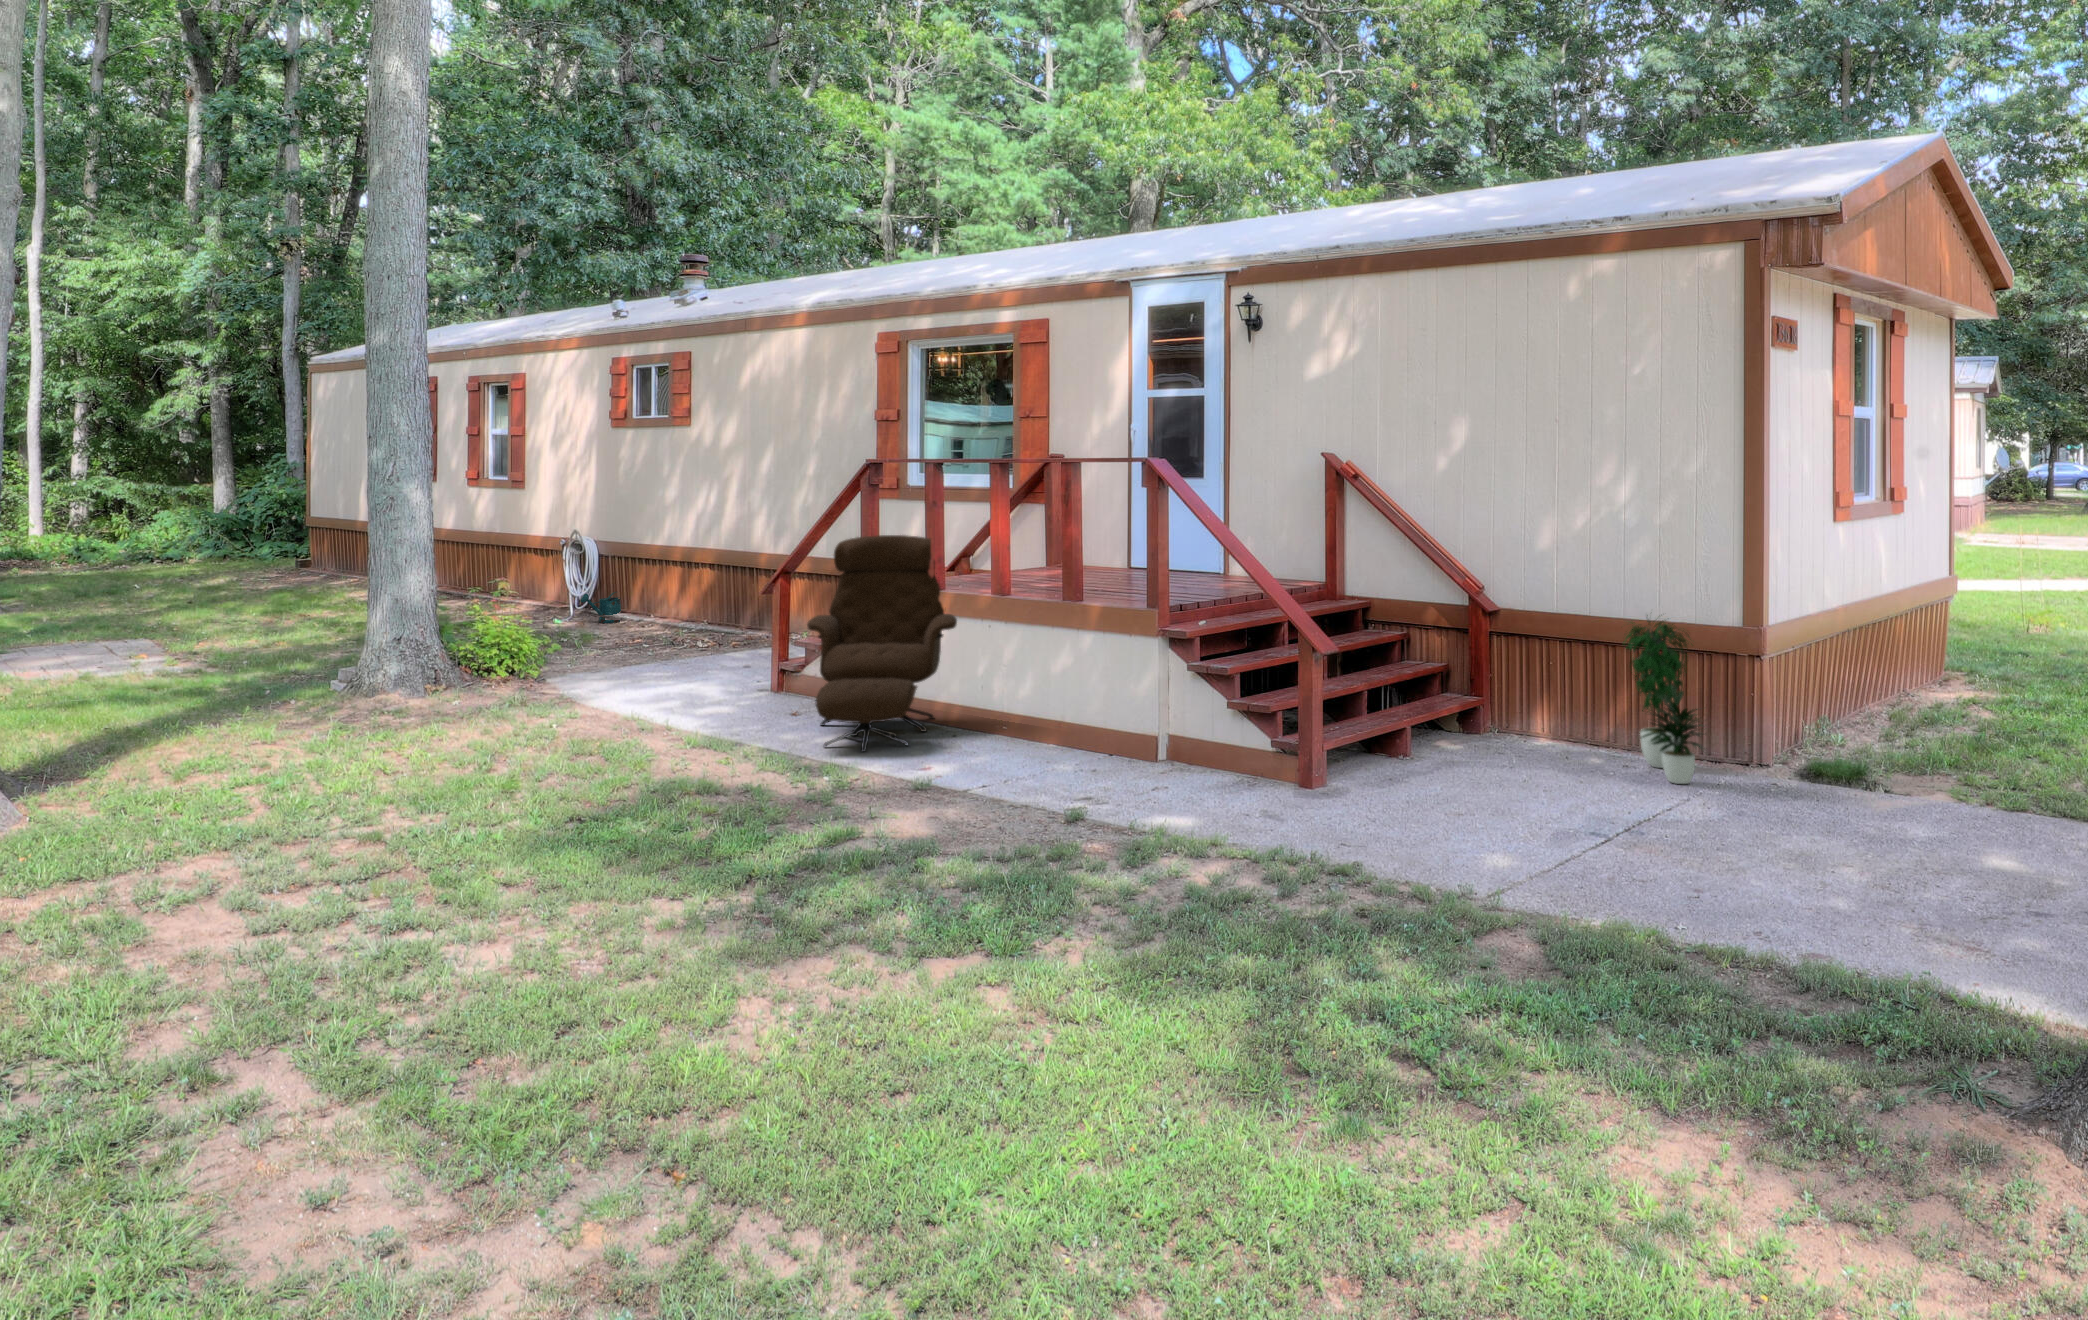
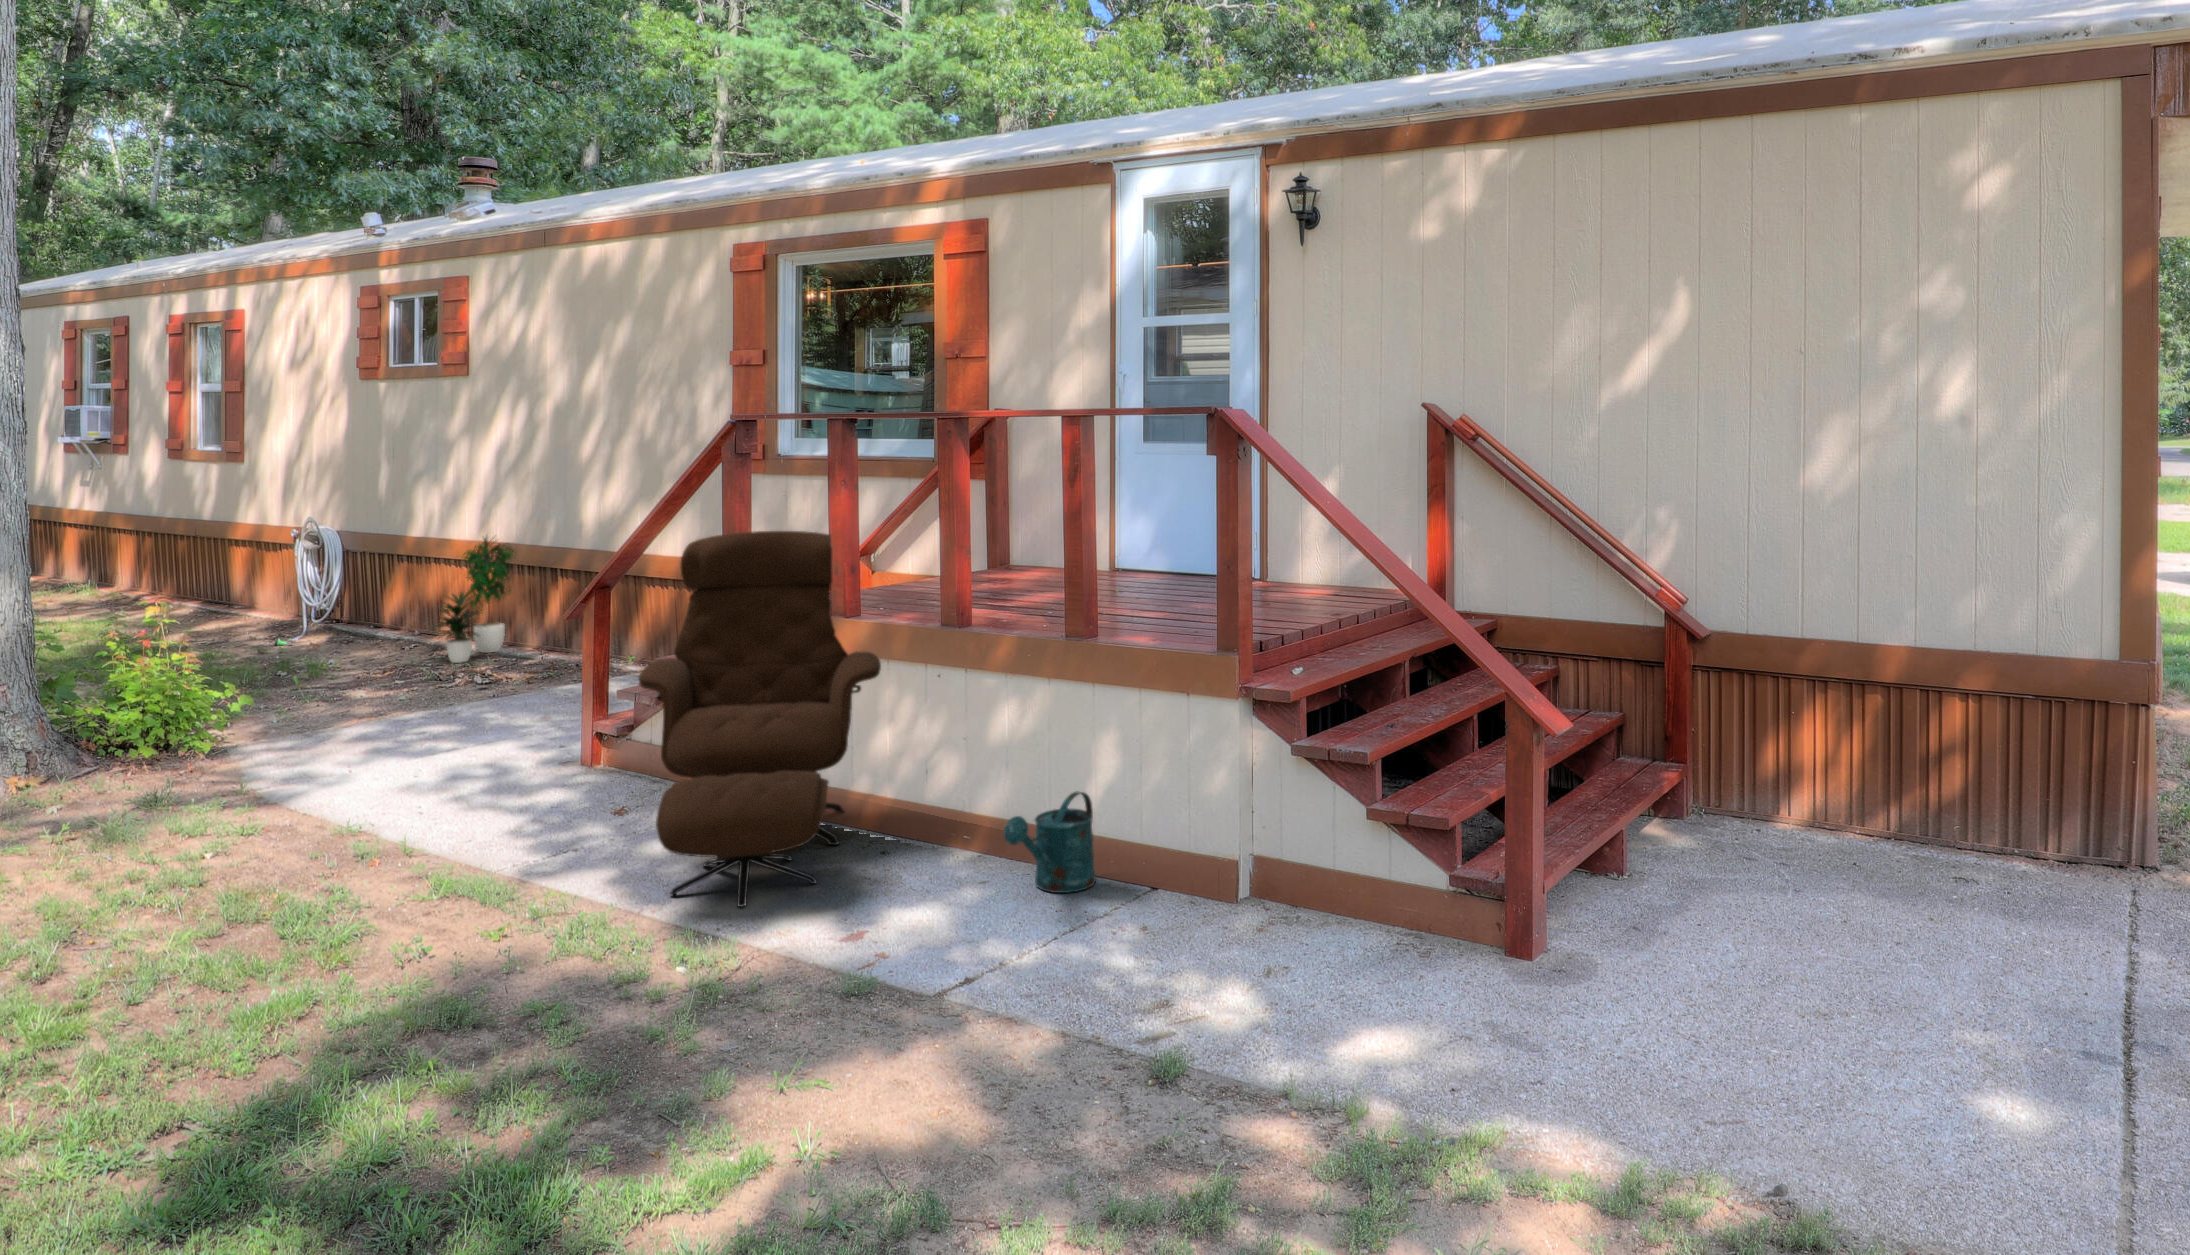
watering can: present [581,592,621,623] -> present [1004,791,1096,893]
potted plant: present [1623,621,1704,784] -> present [432,537,515,663]

